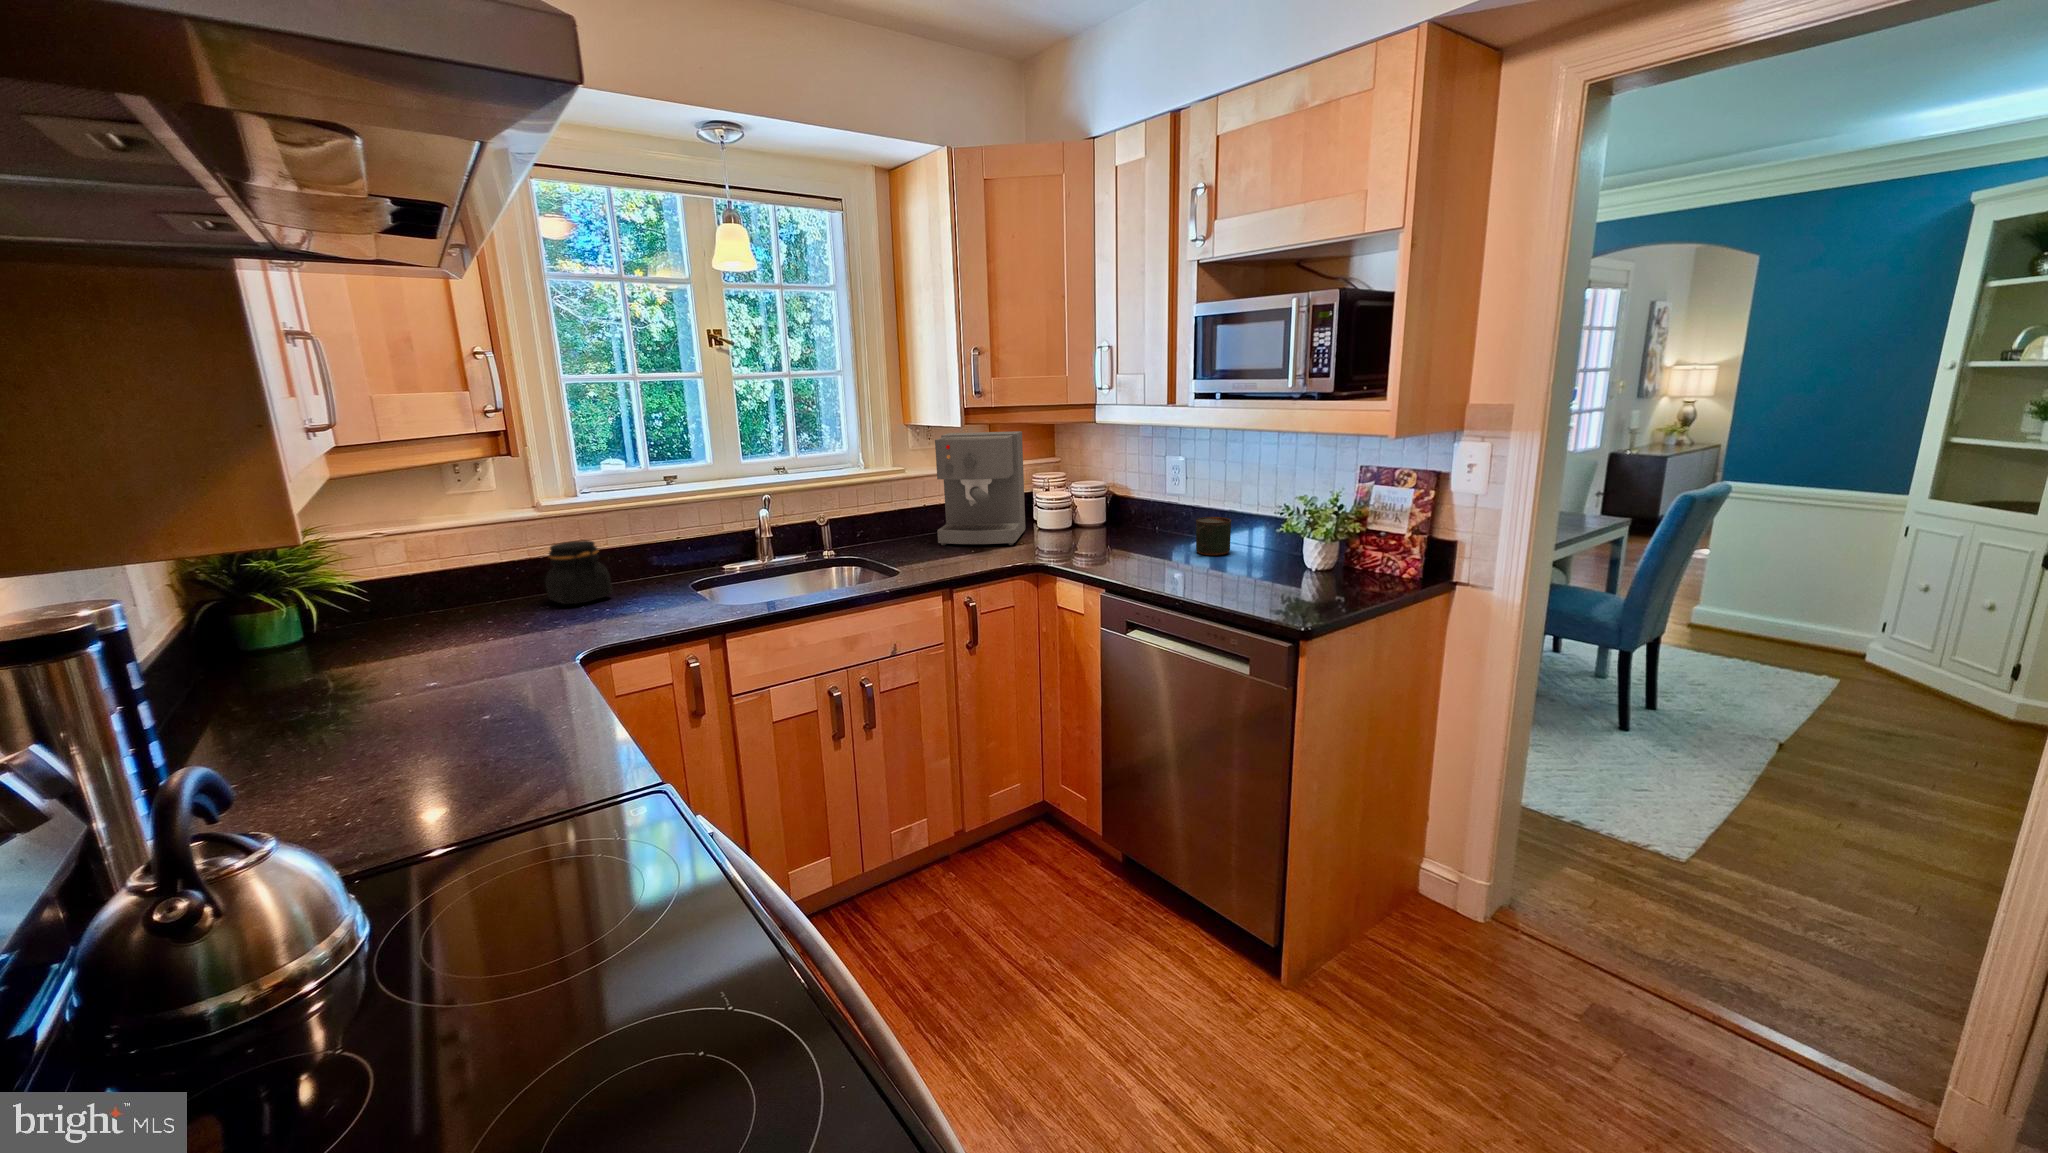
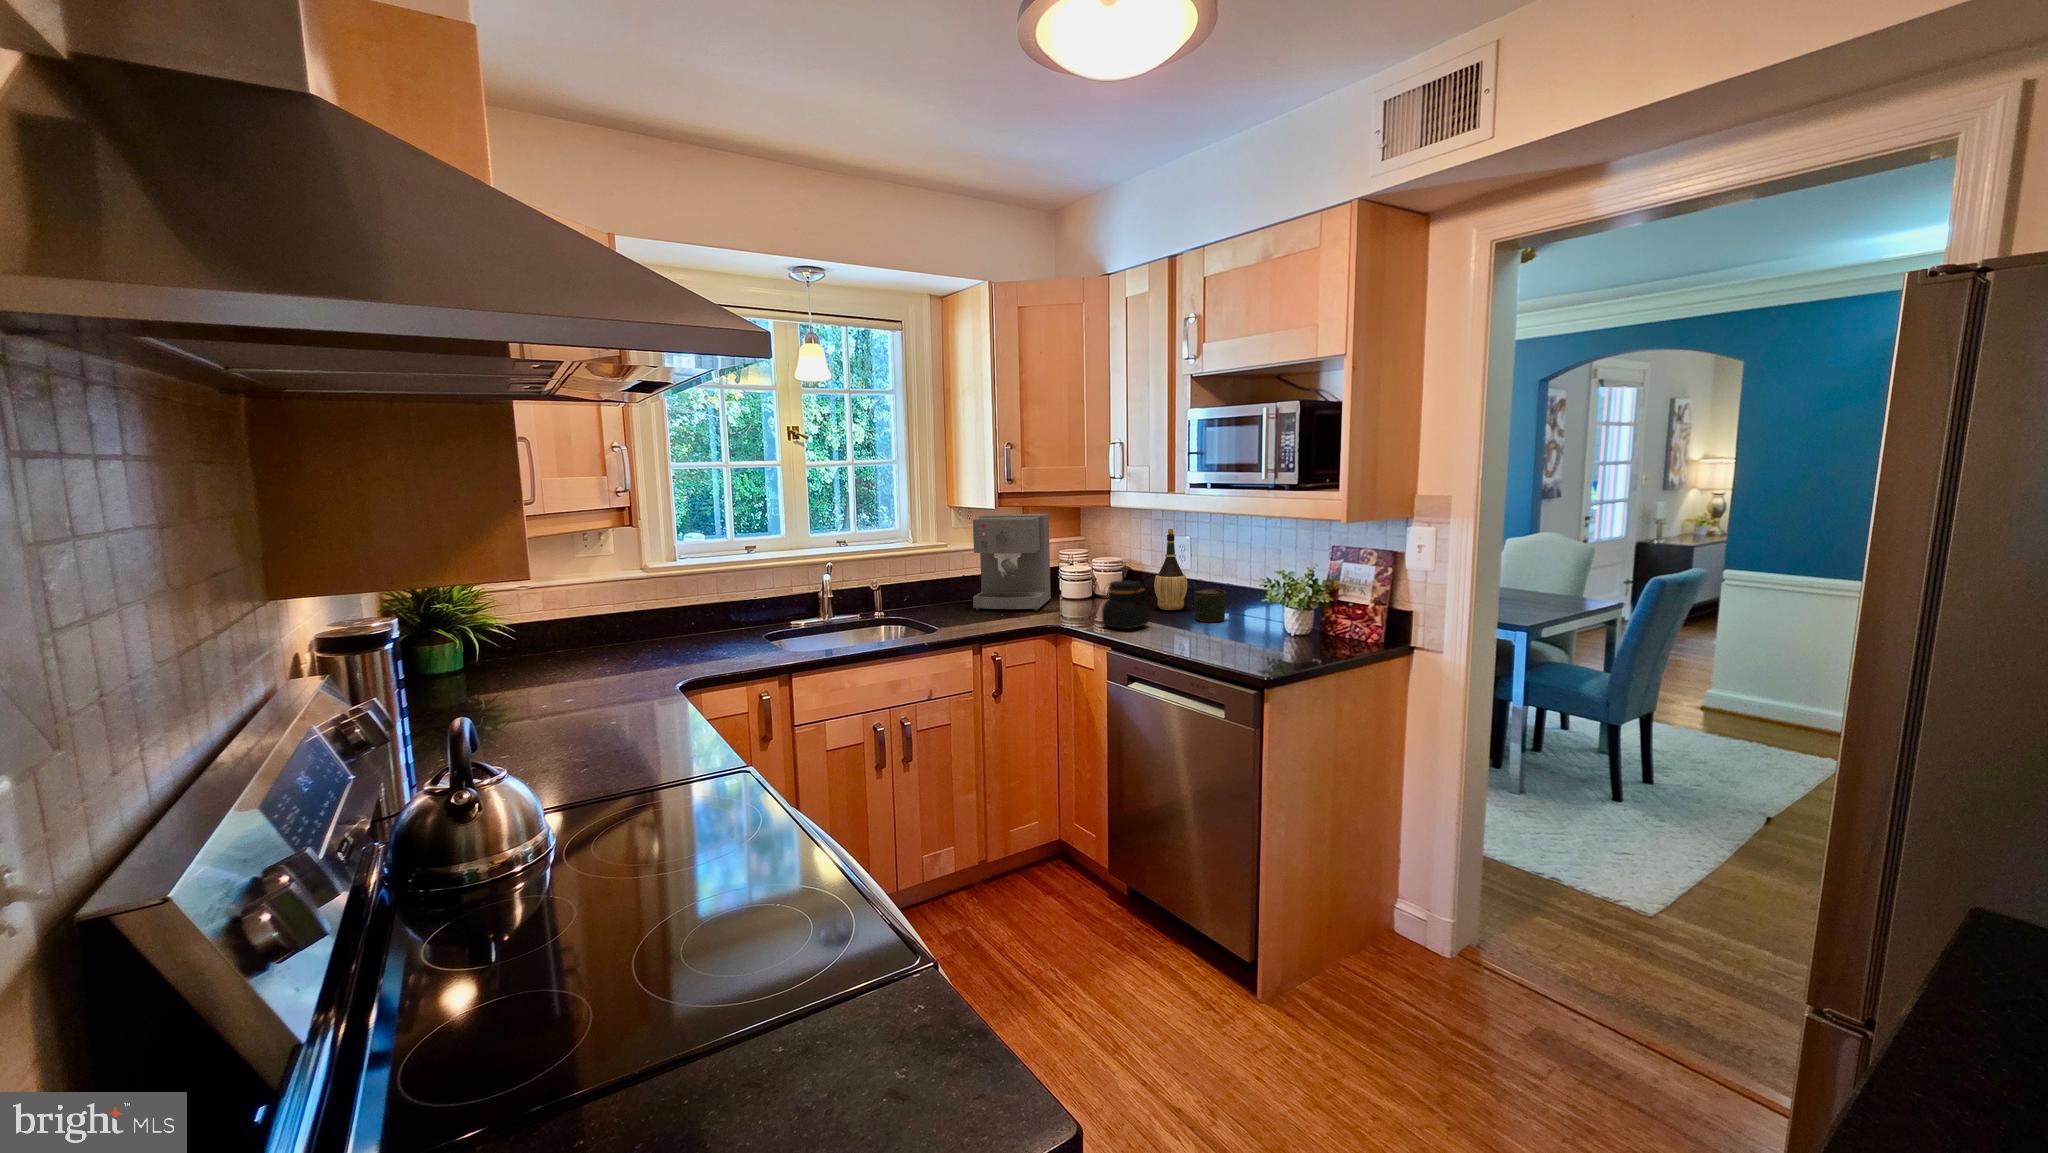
wine bottle: none [1146,448,1184,541] -> present [1154,529,1187,610]
jar: present [545,540,613,604] -> present [1102,580,1149,629]

